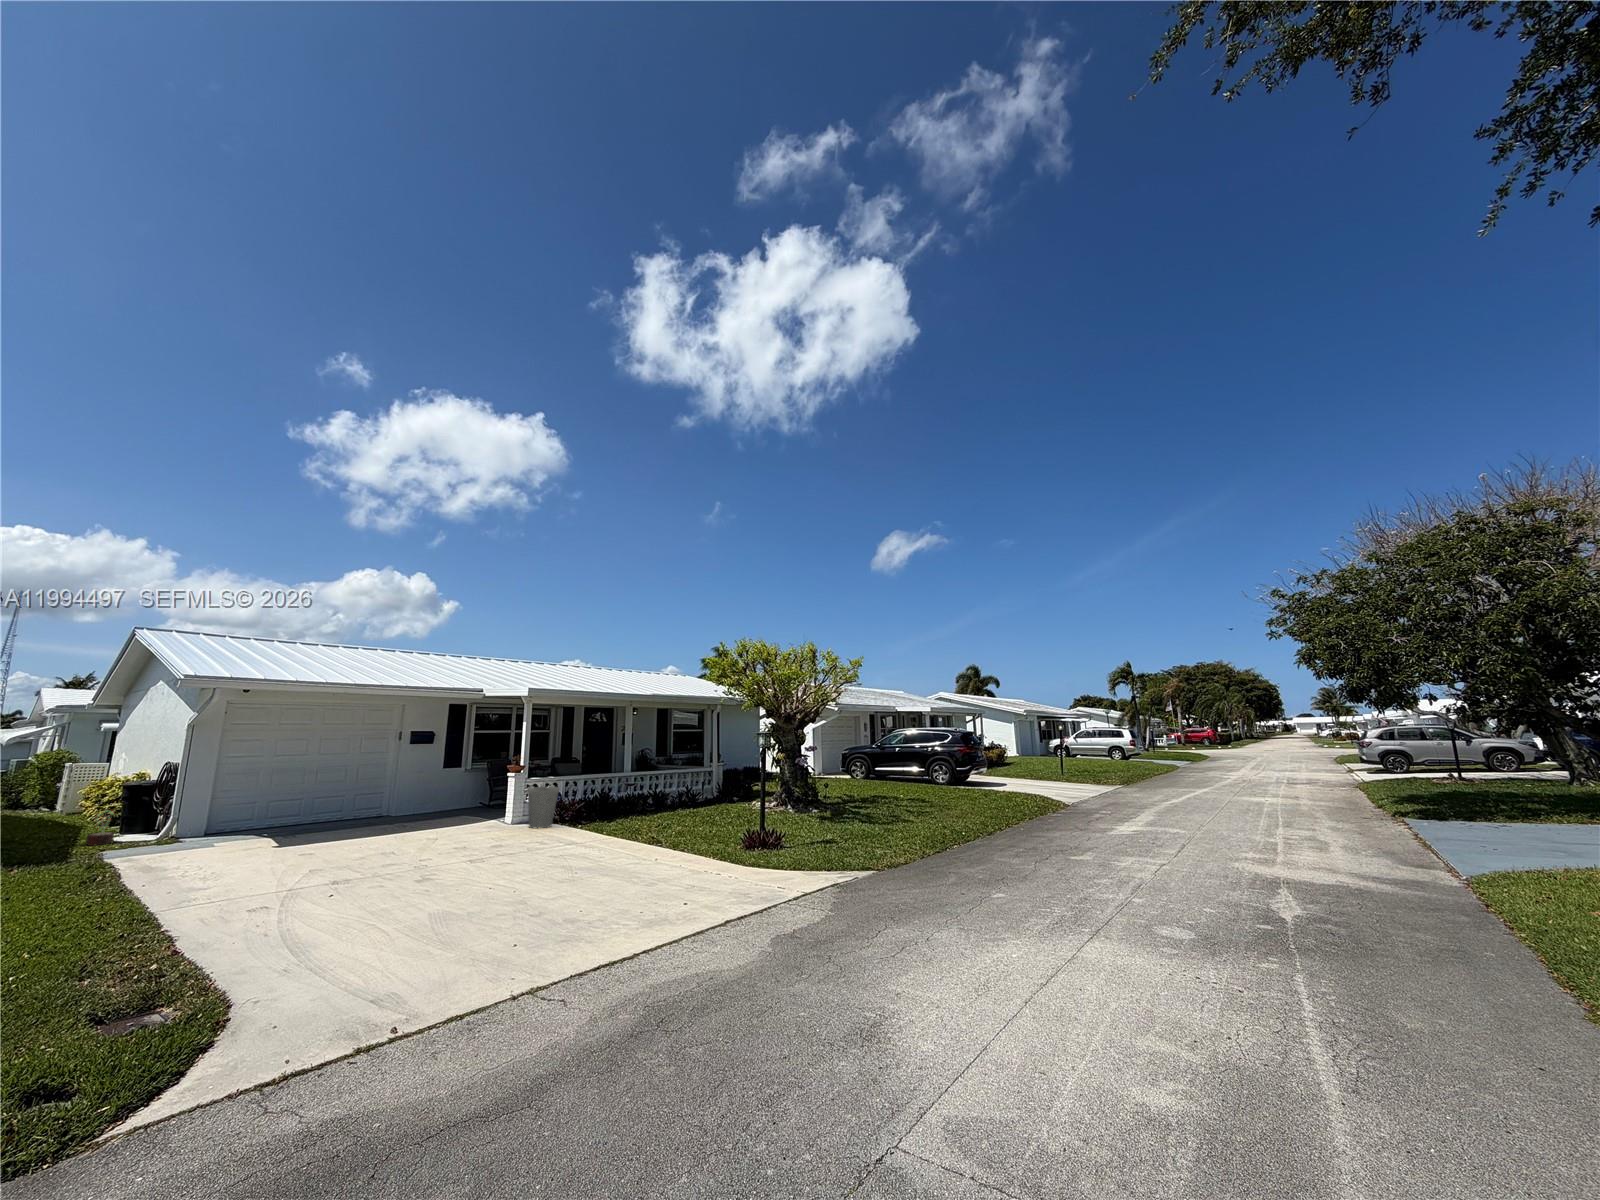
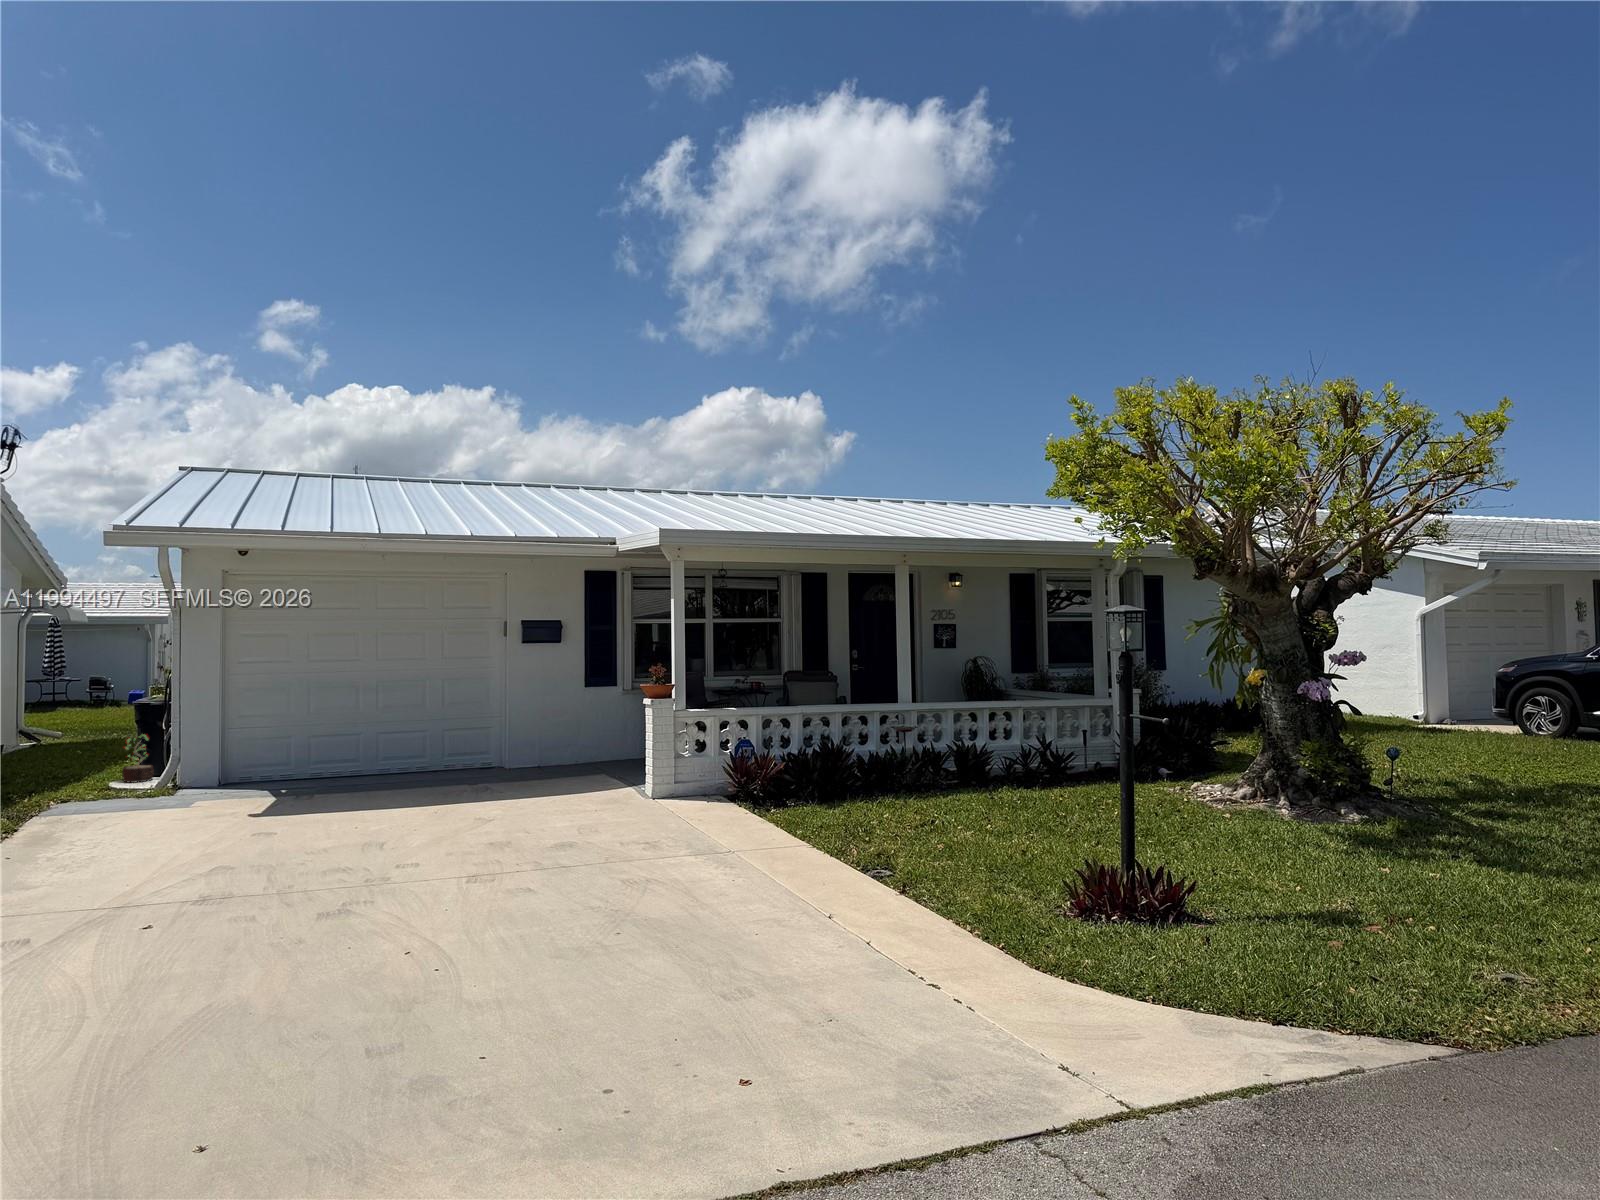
trash can: present [527,786,559,828] -> none [669,724,733,807]

